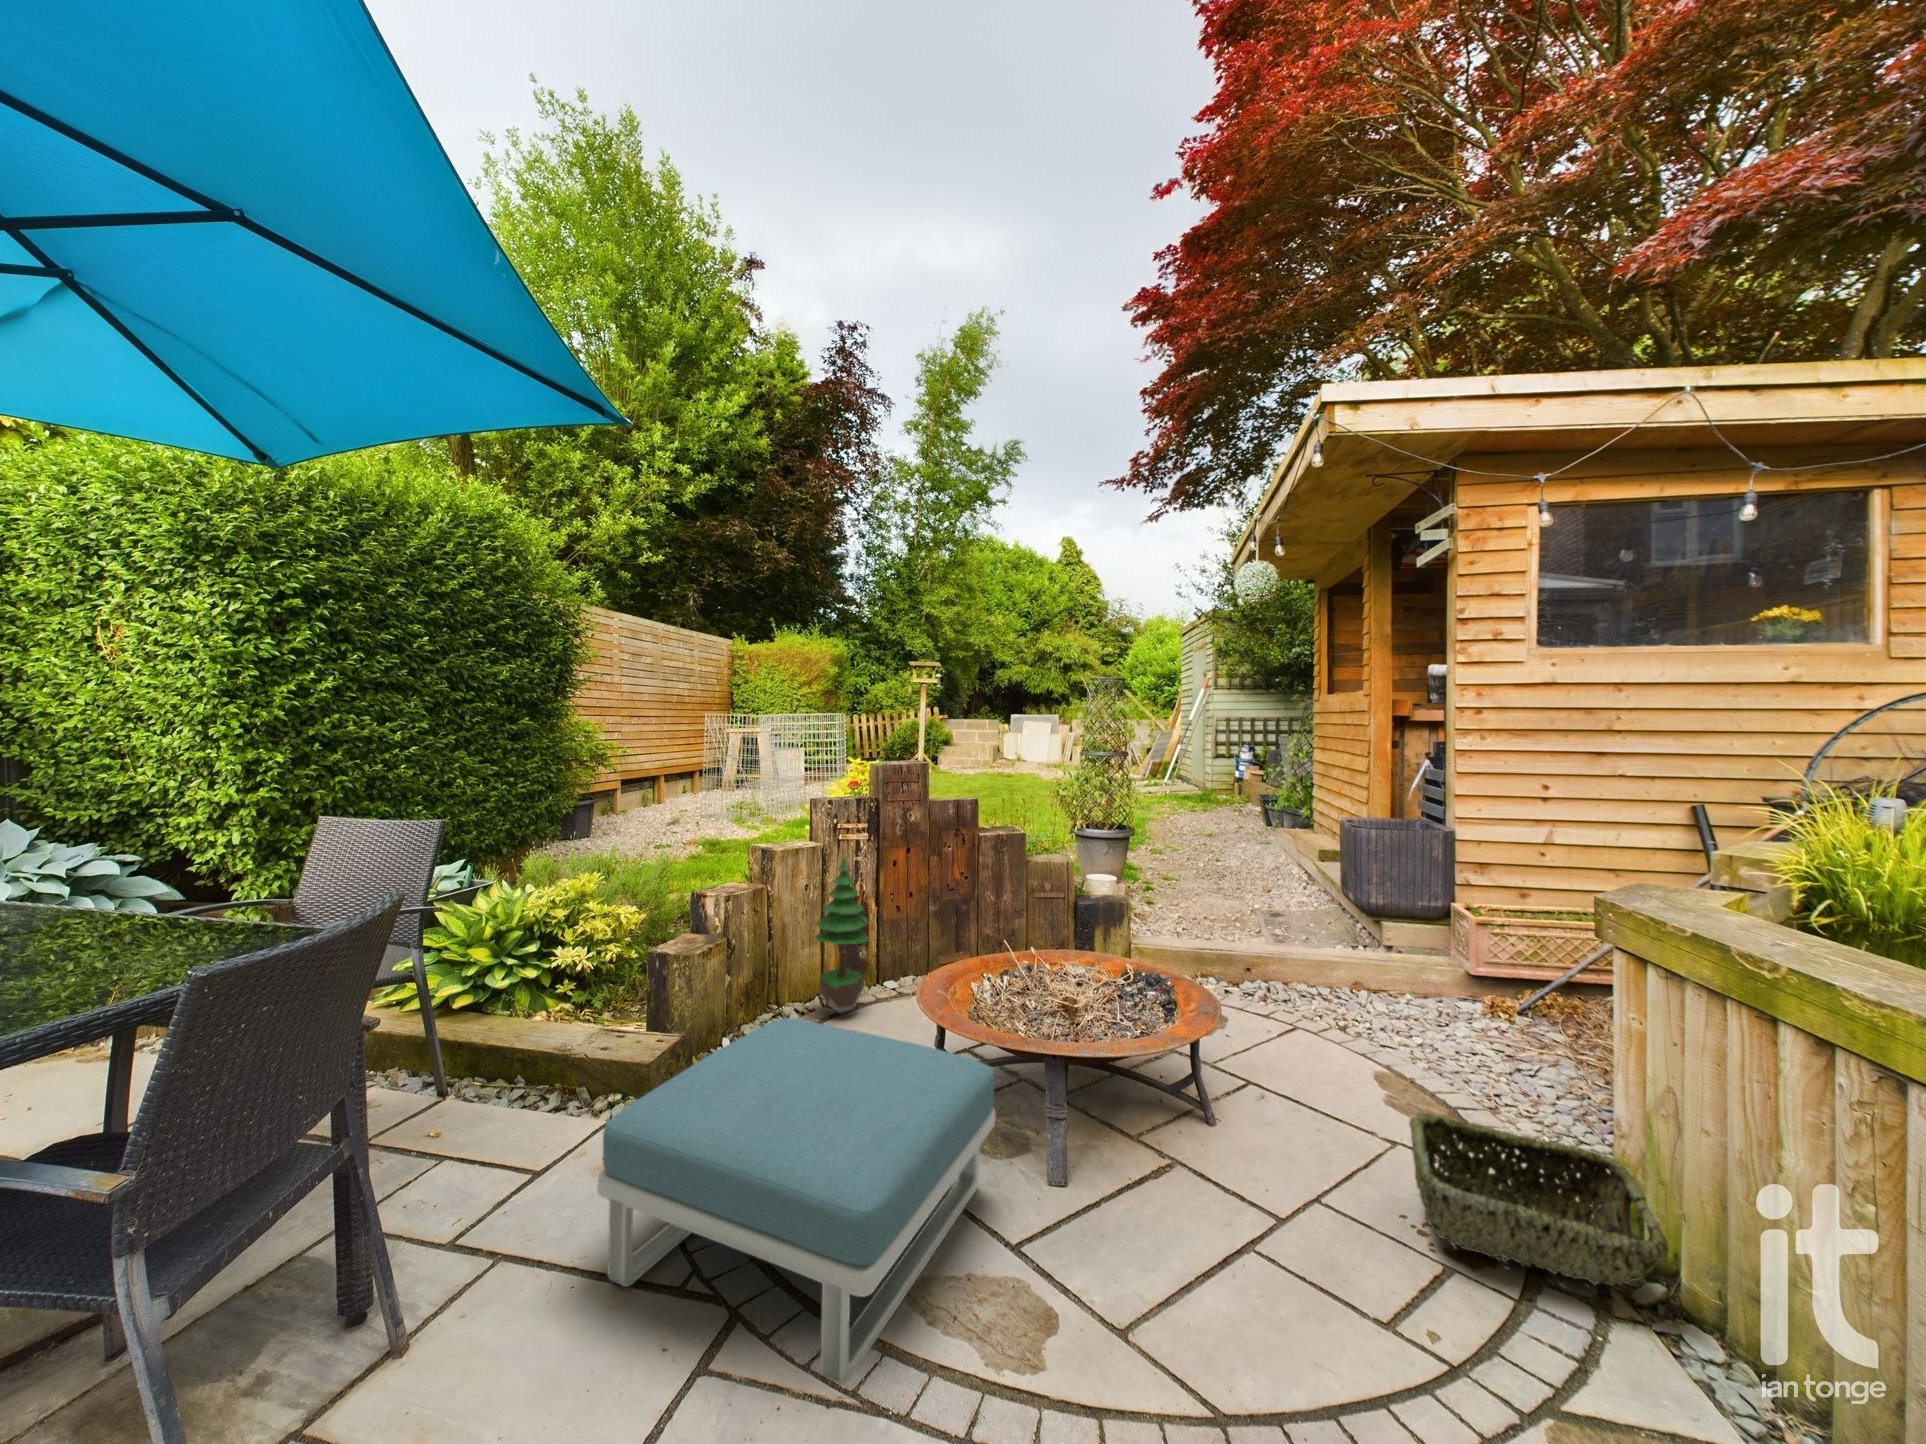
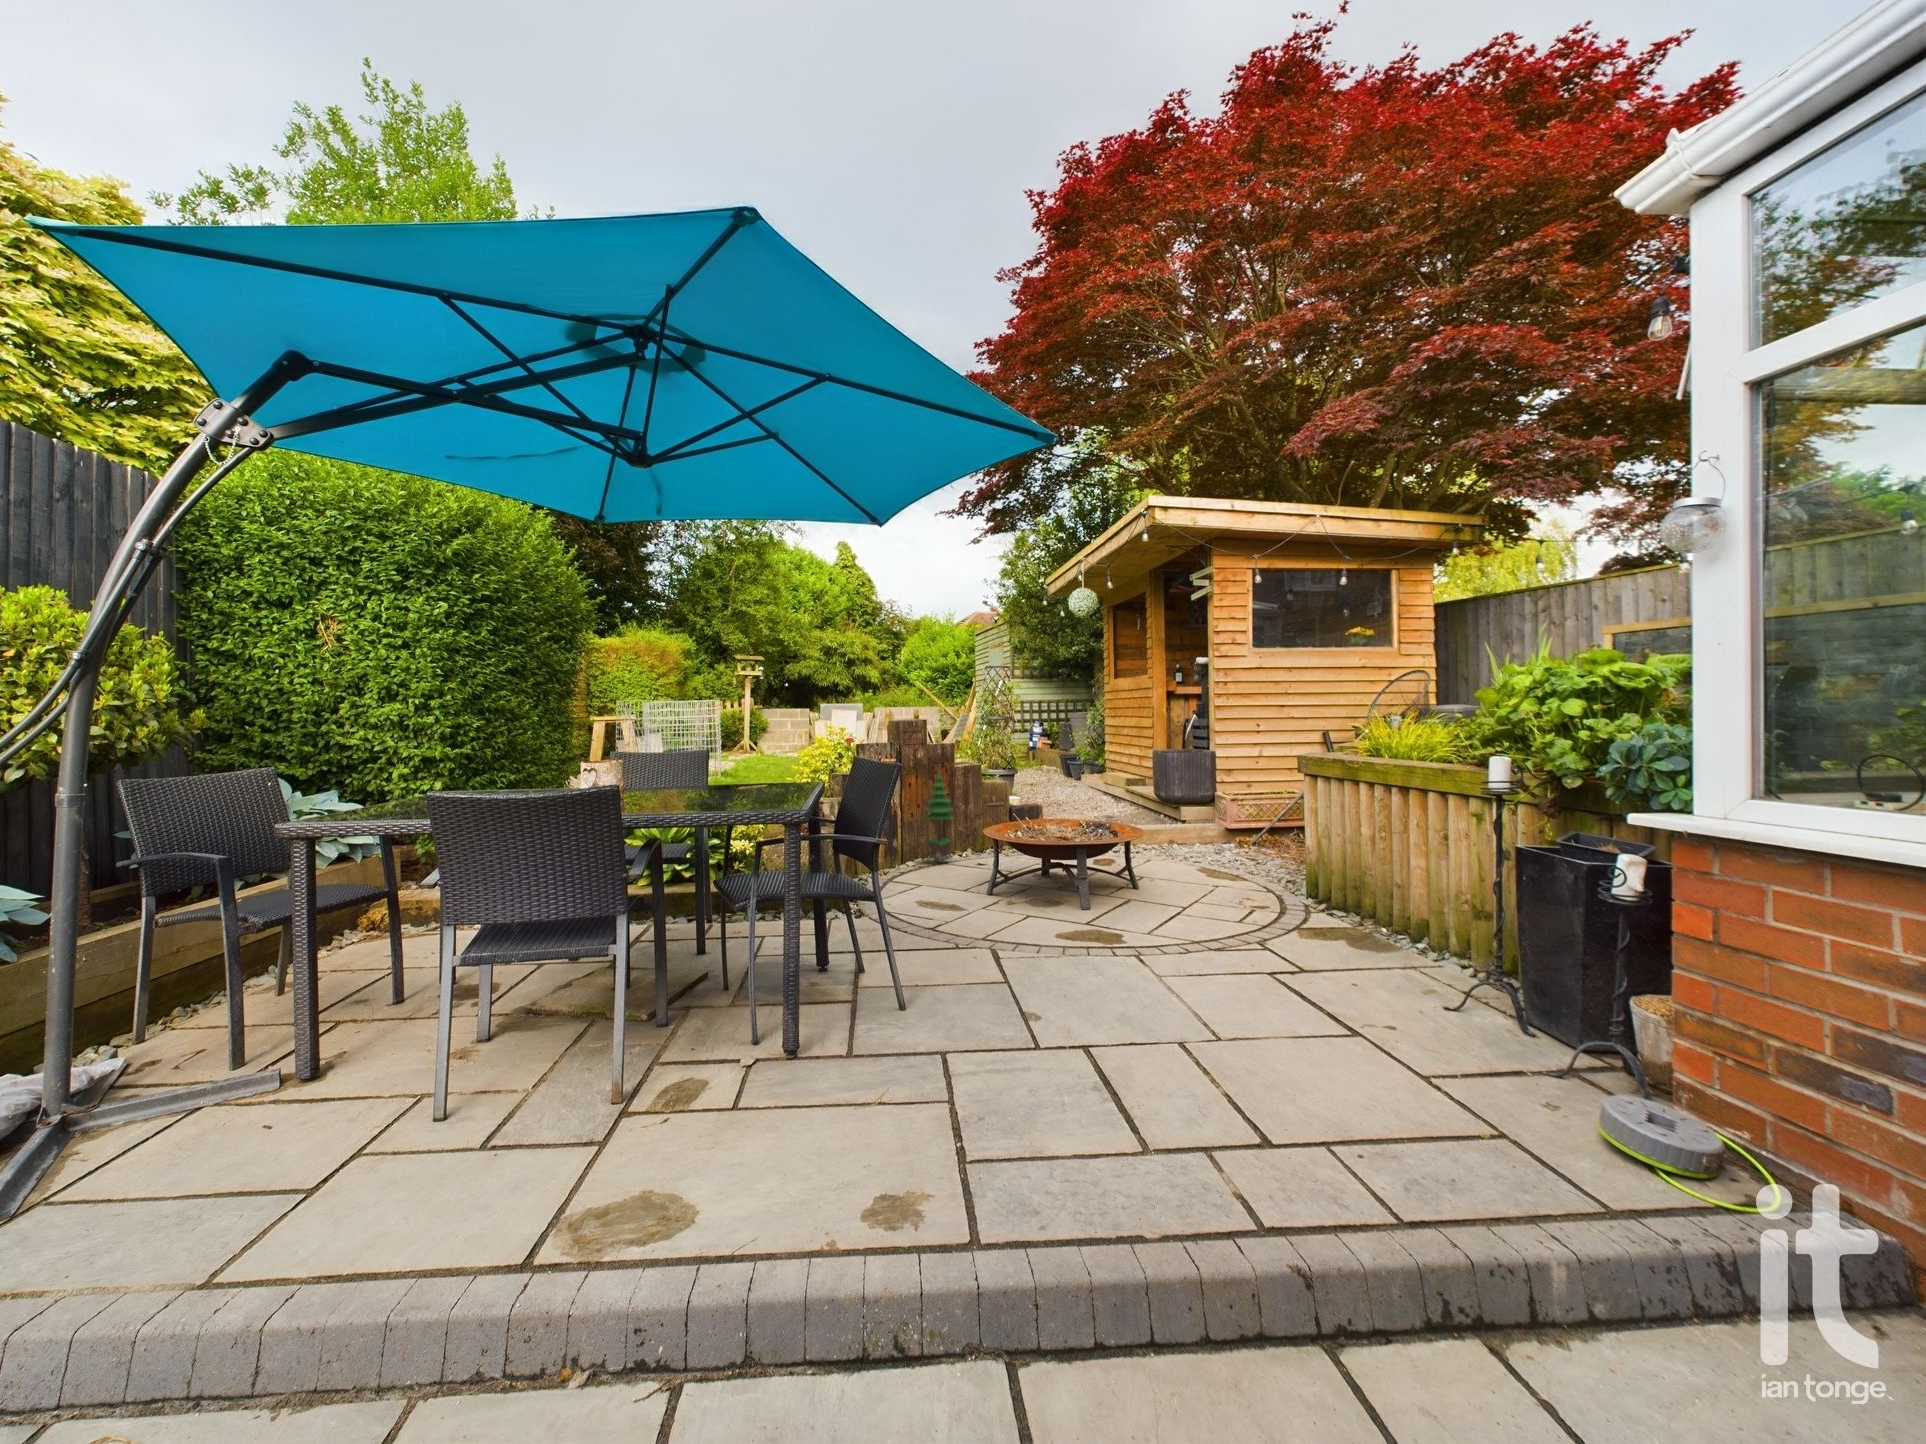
footstool: present [597,1018,995,1384] -> none [972,831,1105,916]
woven basket: present [1409,1112,1669,1286] -> none [1238,840,1323,881]

